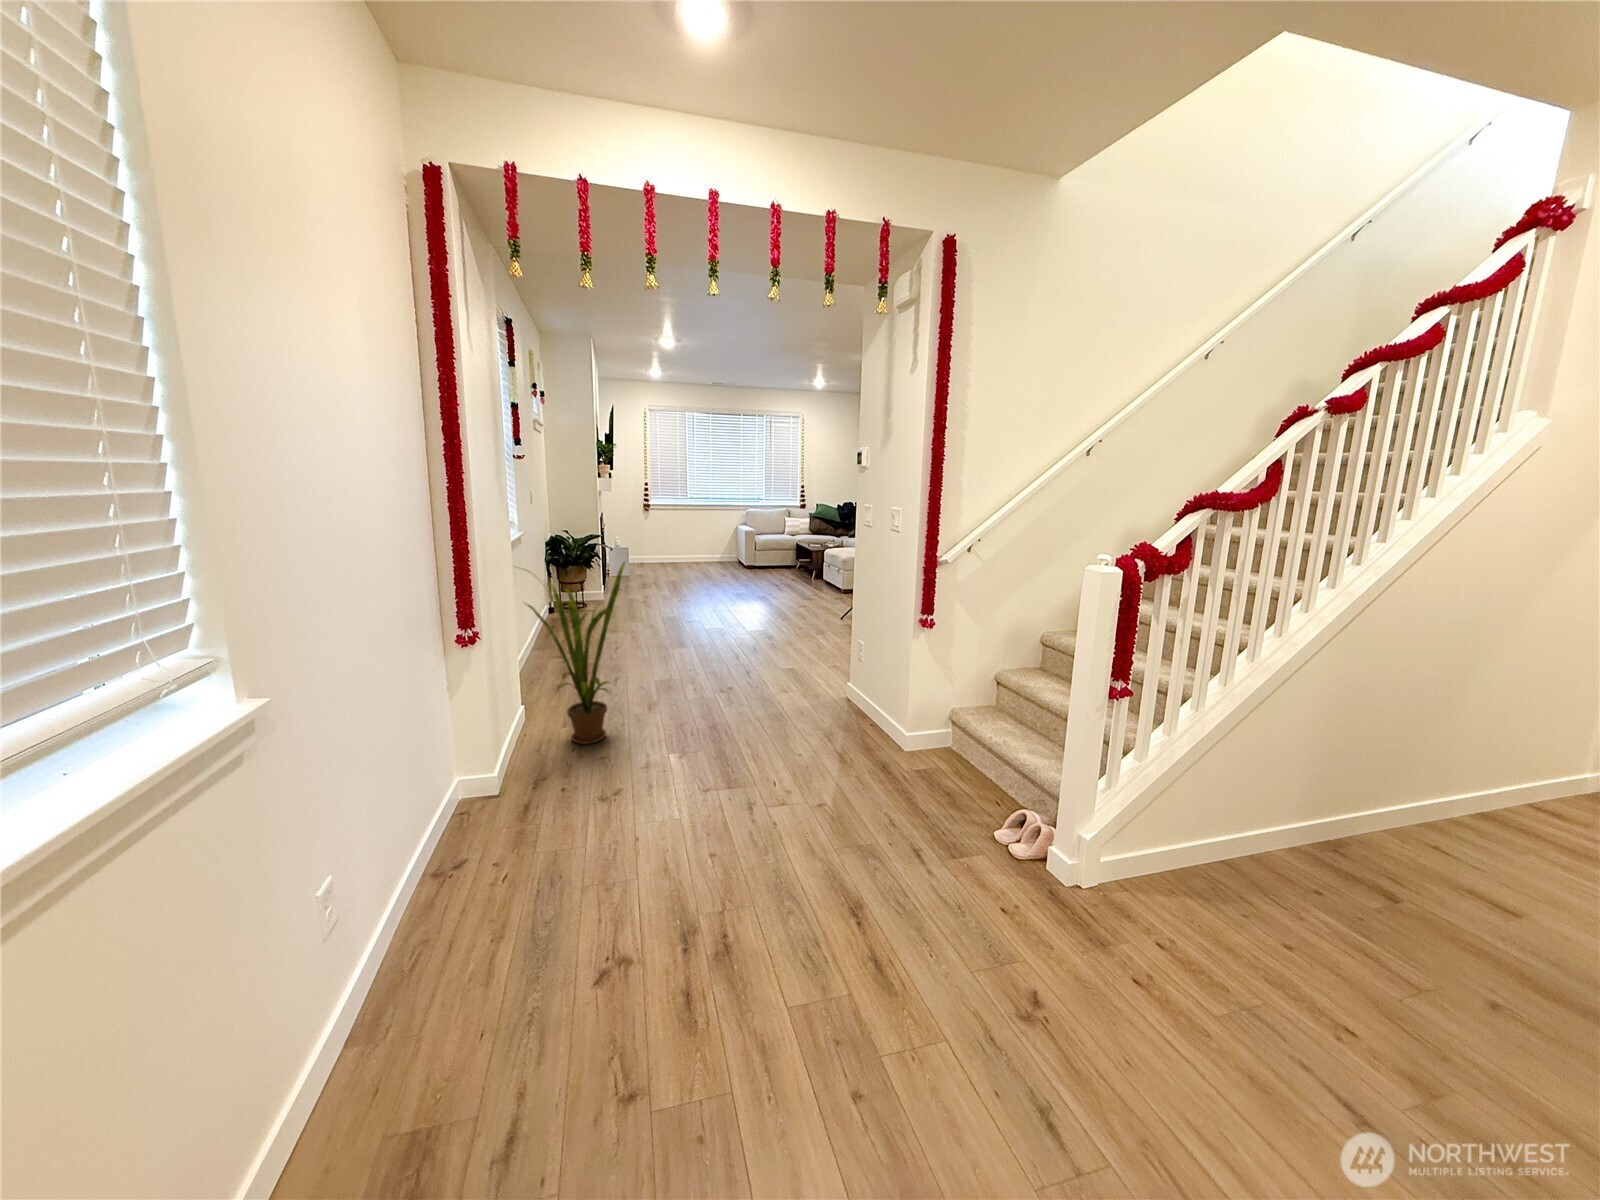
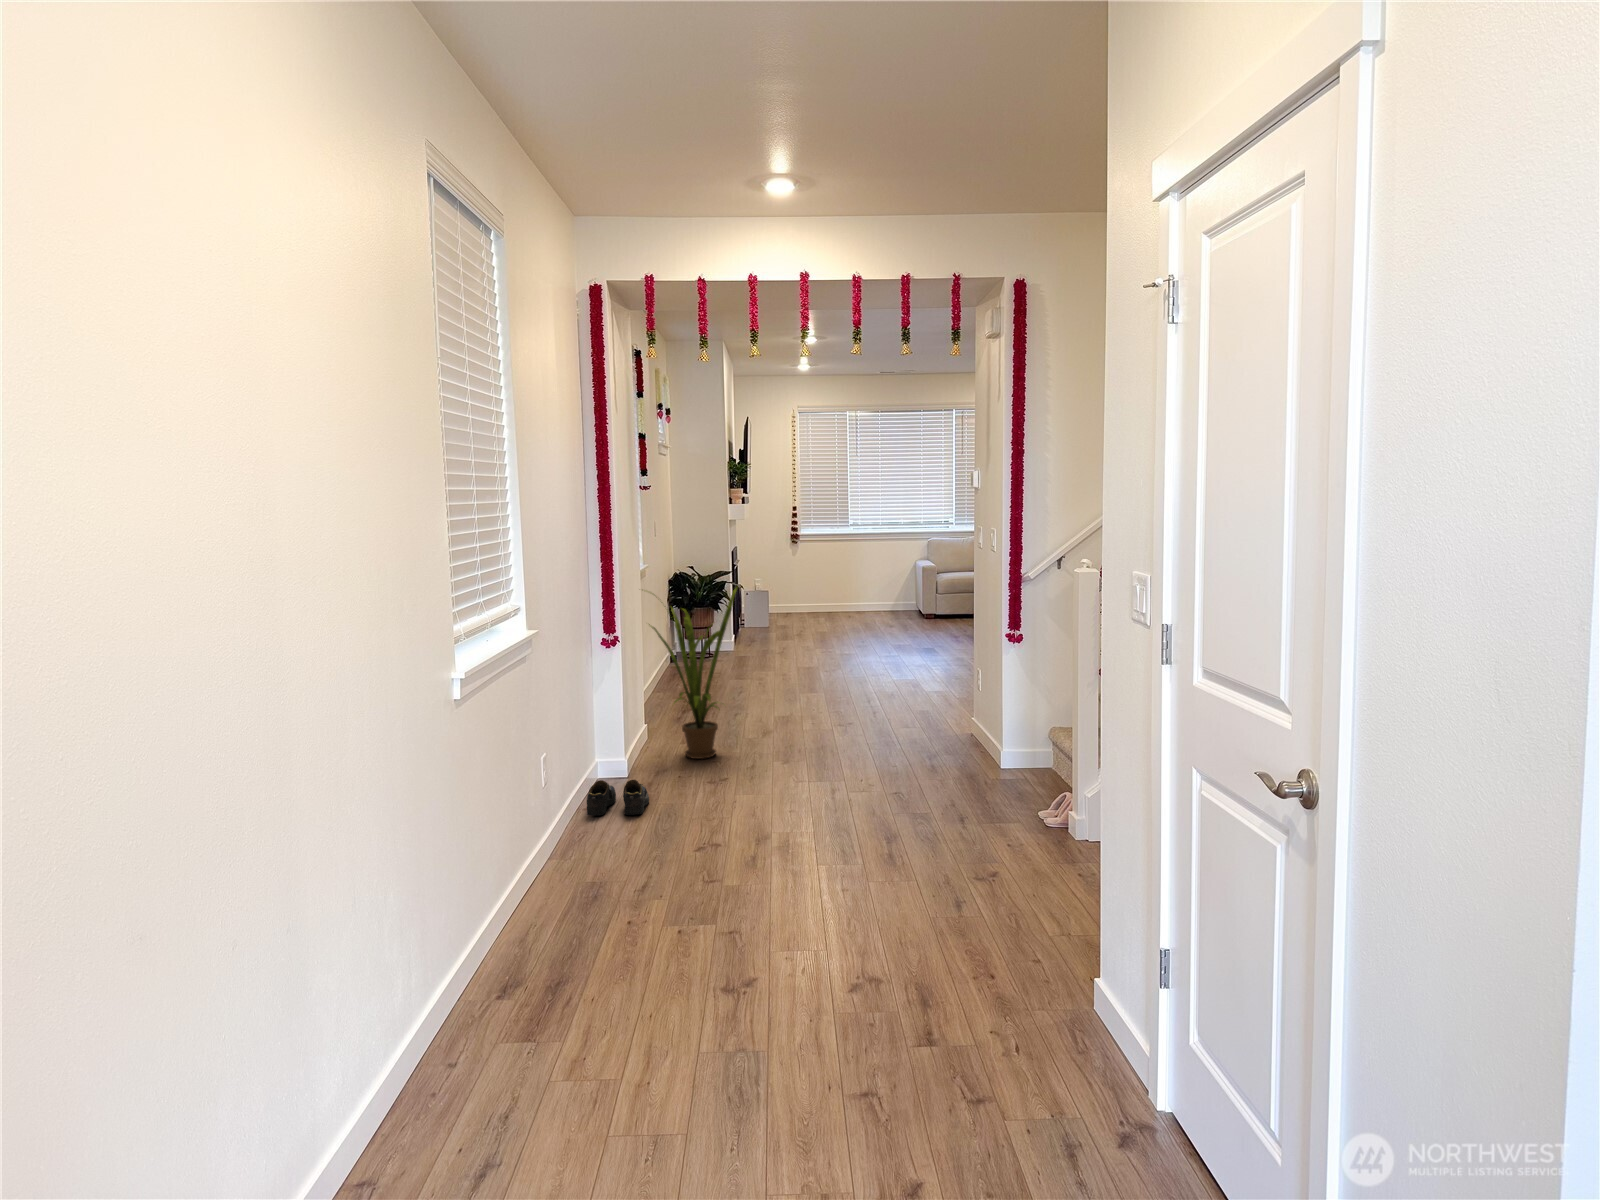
shoe: none [443,809,532,873] -> present [587,780,649,815]

